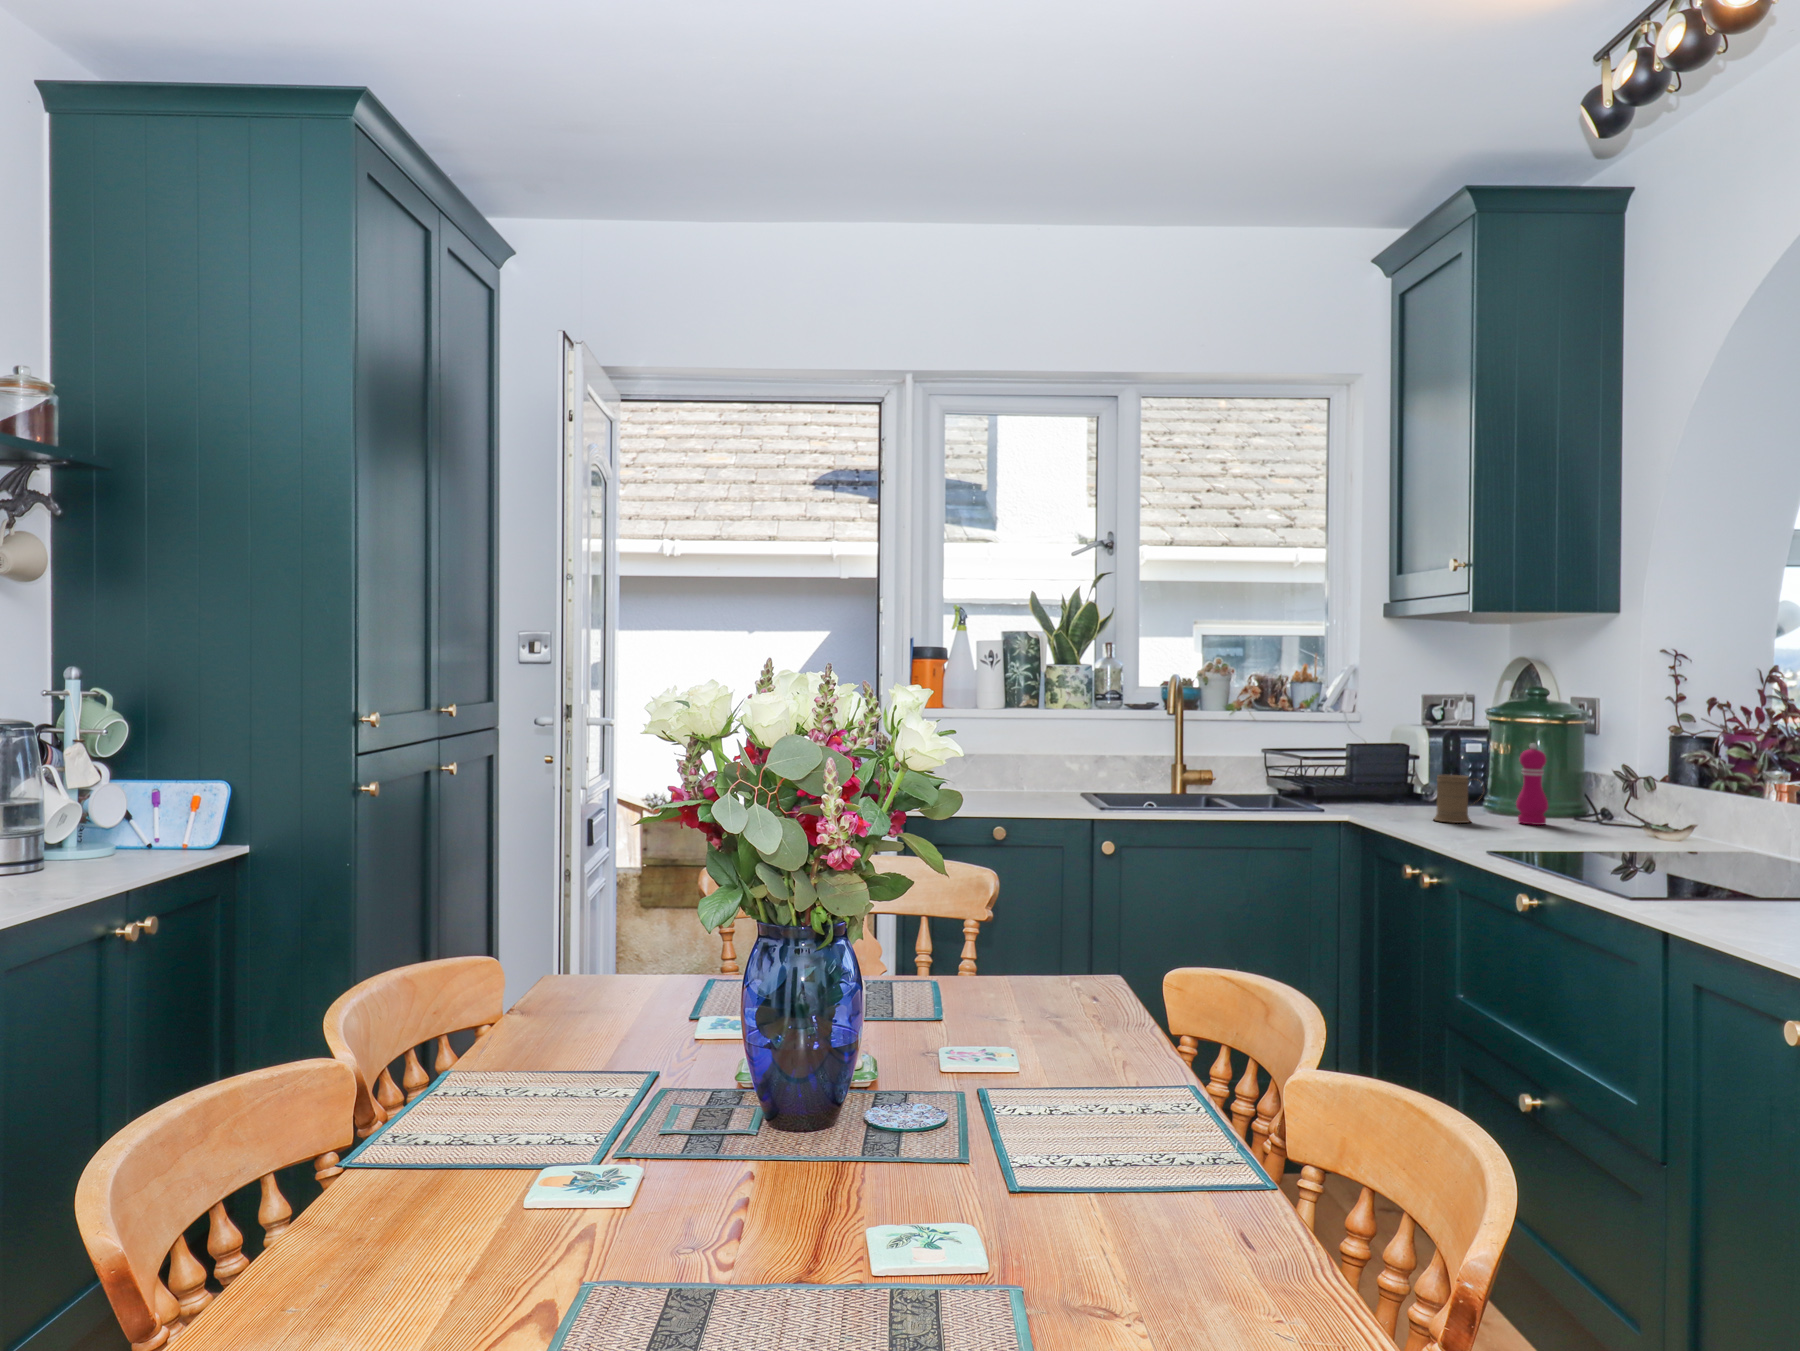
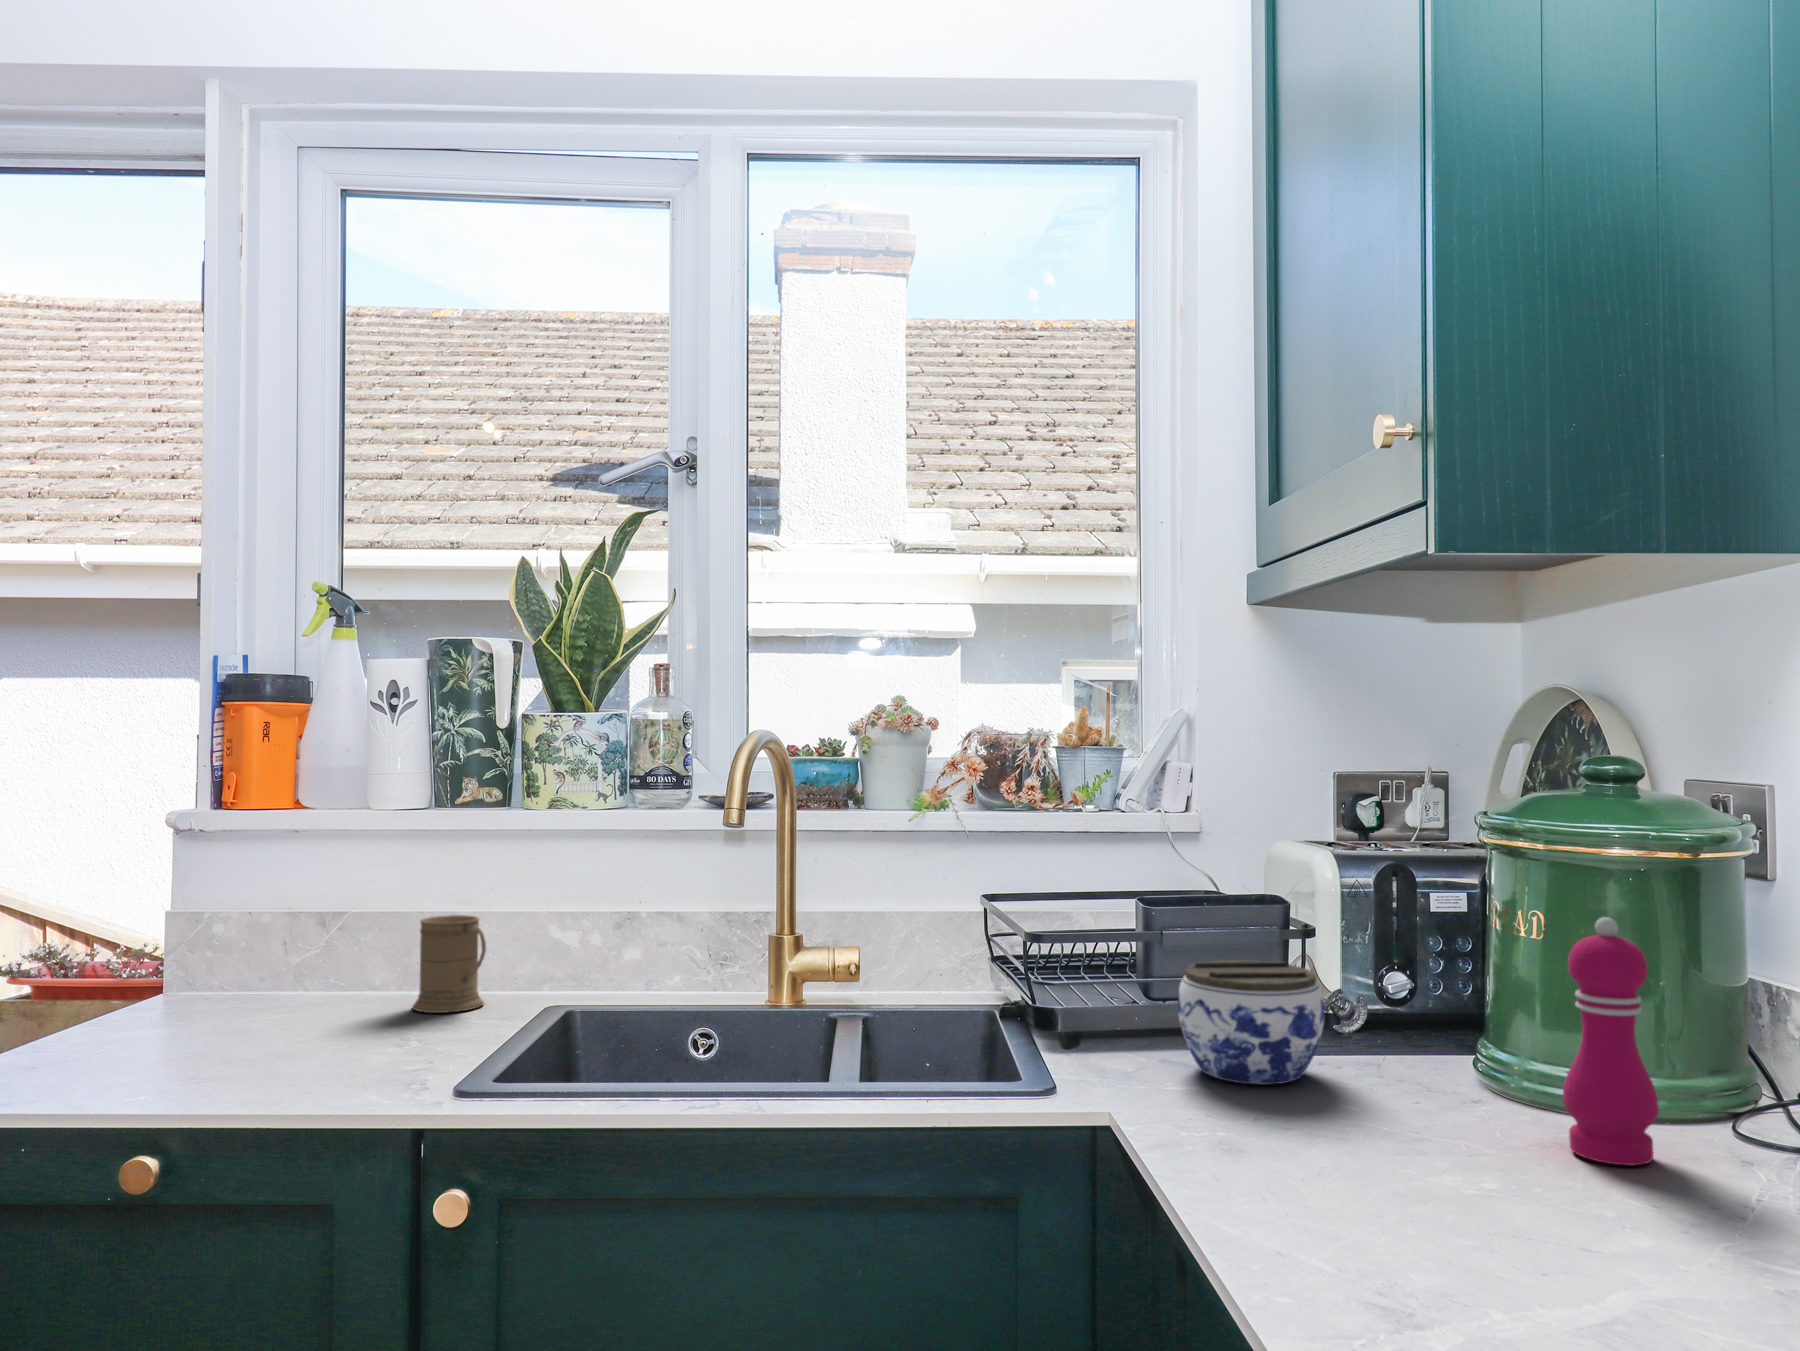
jar: none [1367,768,1427,812] -> present [1178,960,1325,1085]
mug: present [1433,775,1480,823] -> present [412,915,486,1013]

